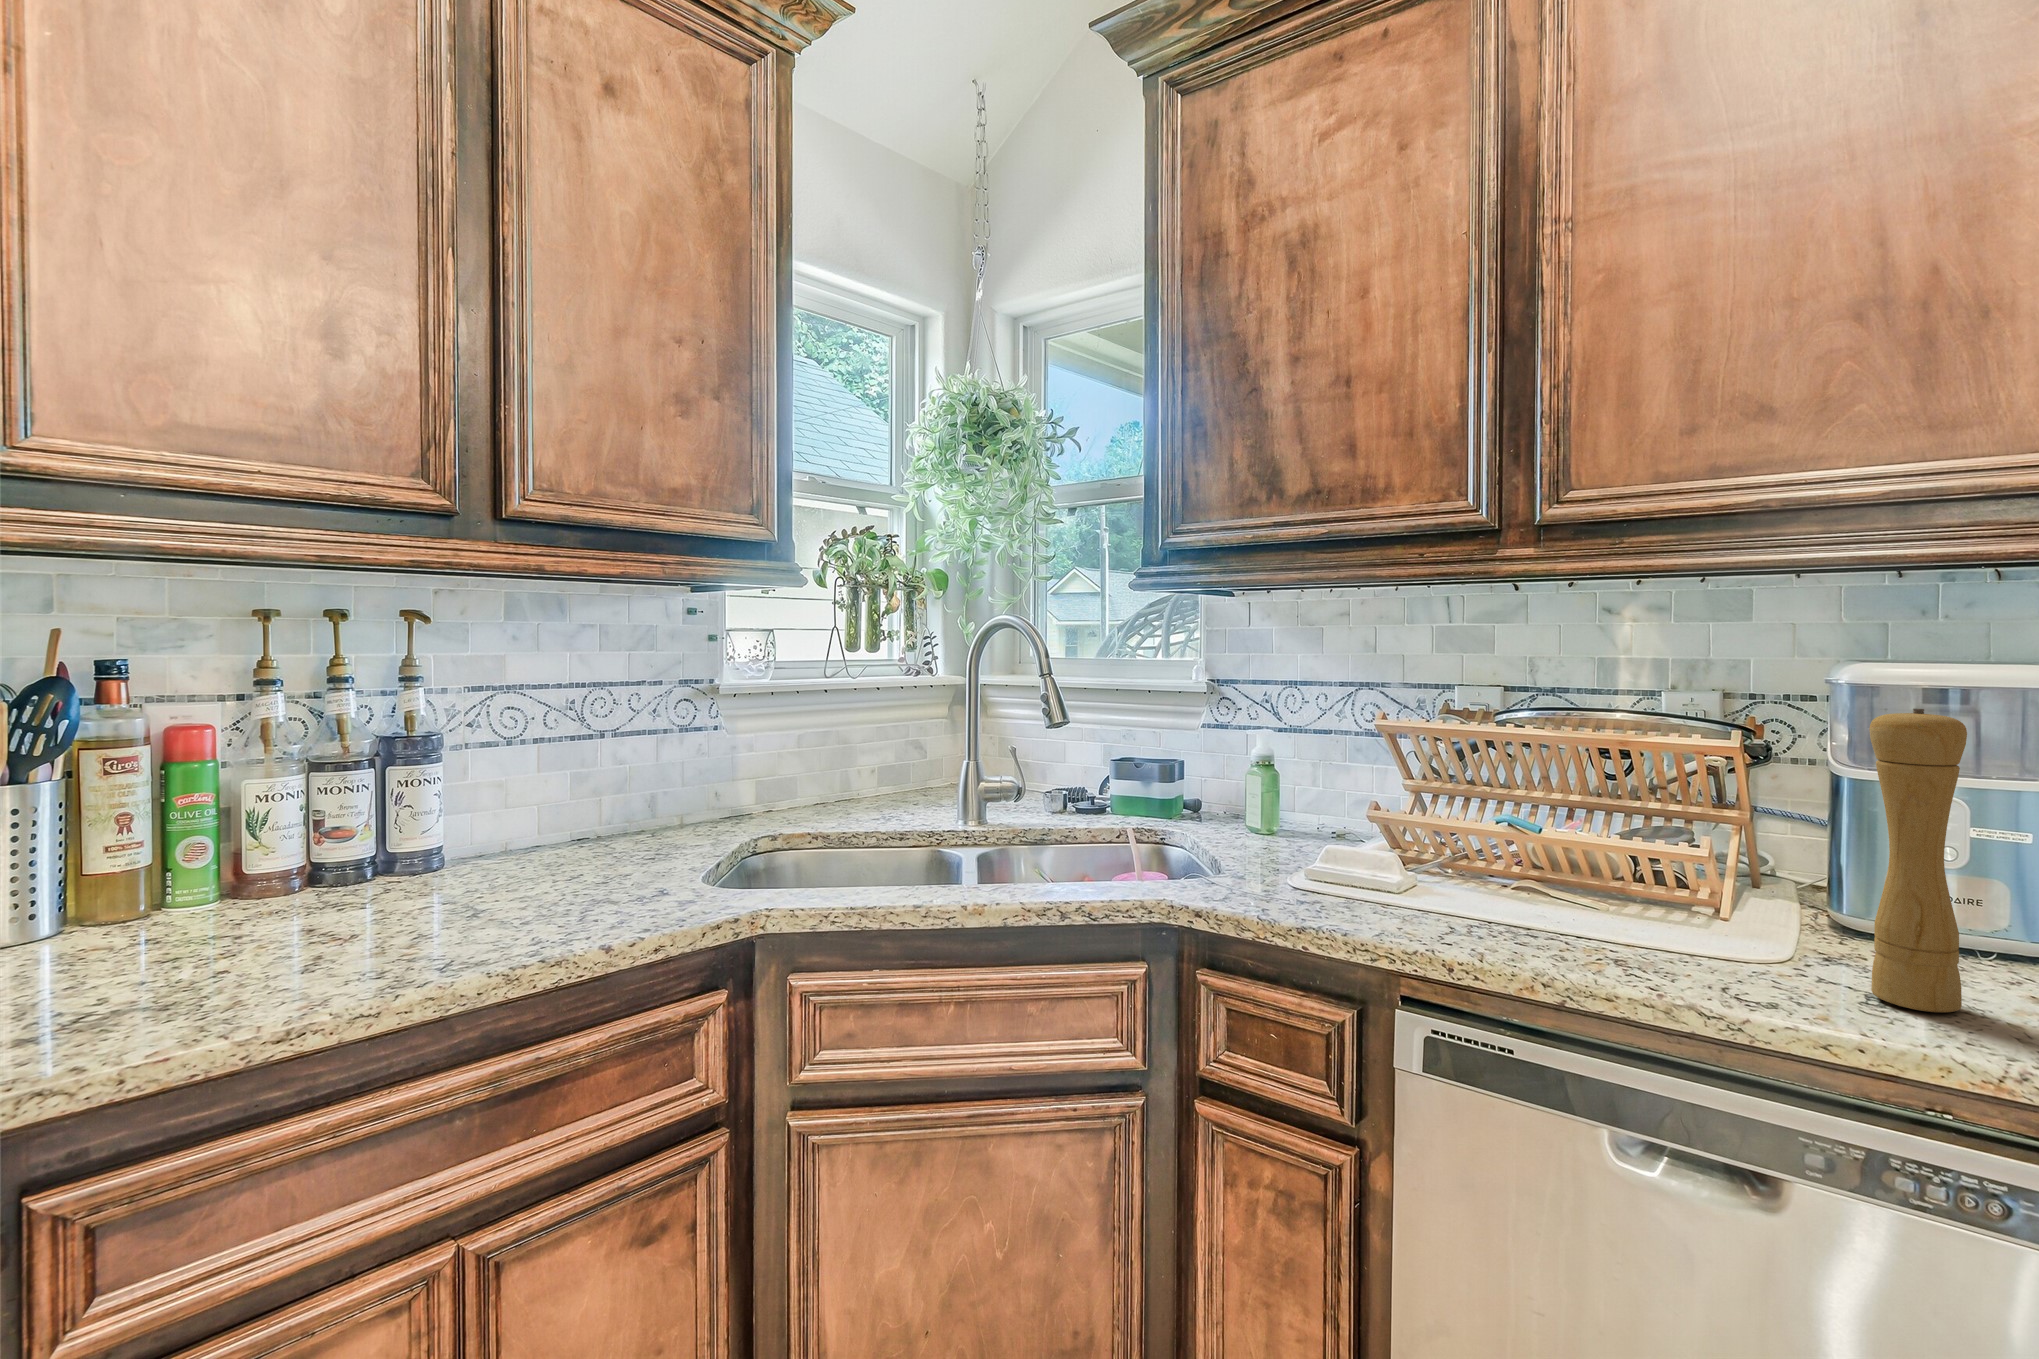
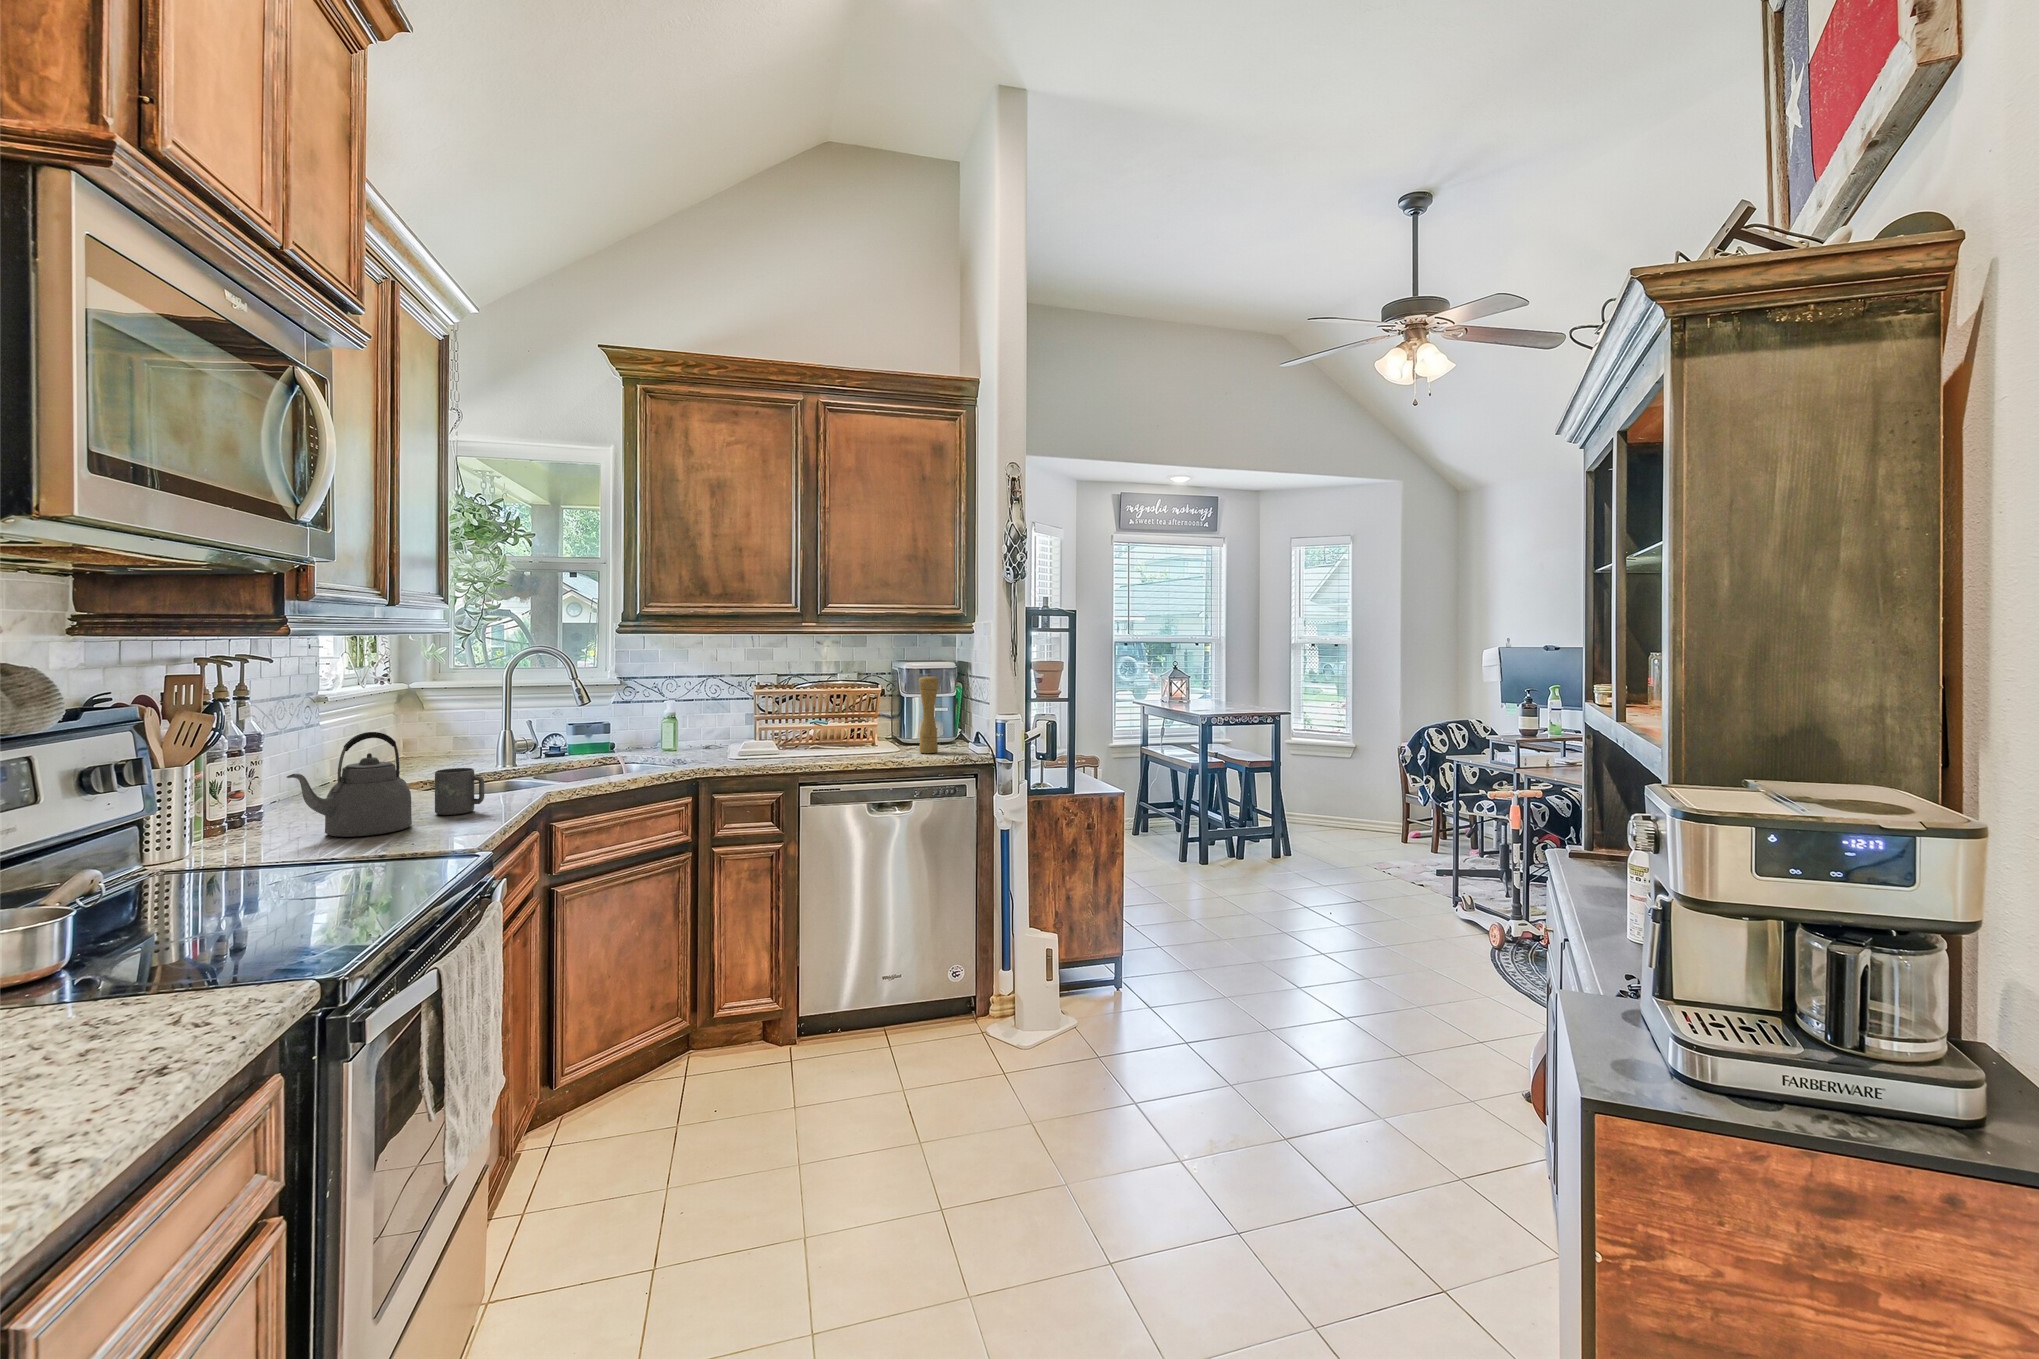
kettle: none [163,743,397,960] -> present [287,732,412,837]
mug: none [486,832,565,933] -> present [435,768,484,815]

